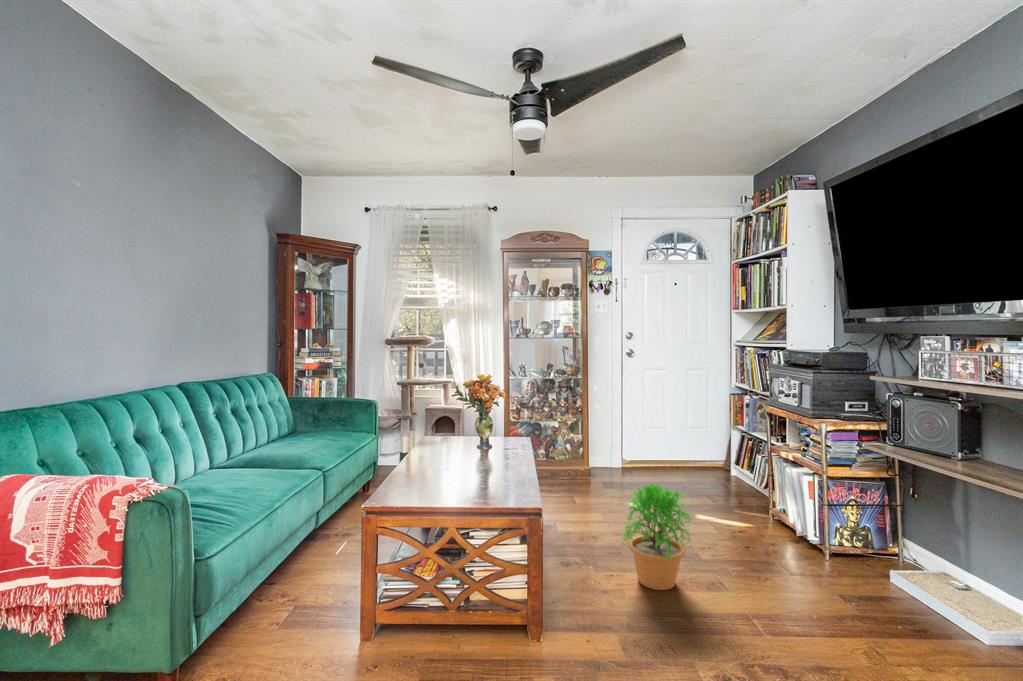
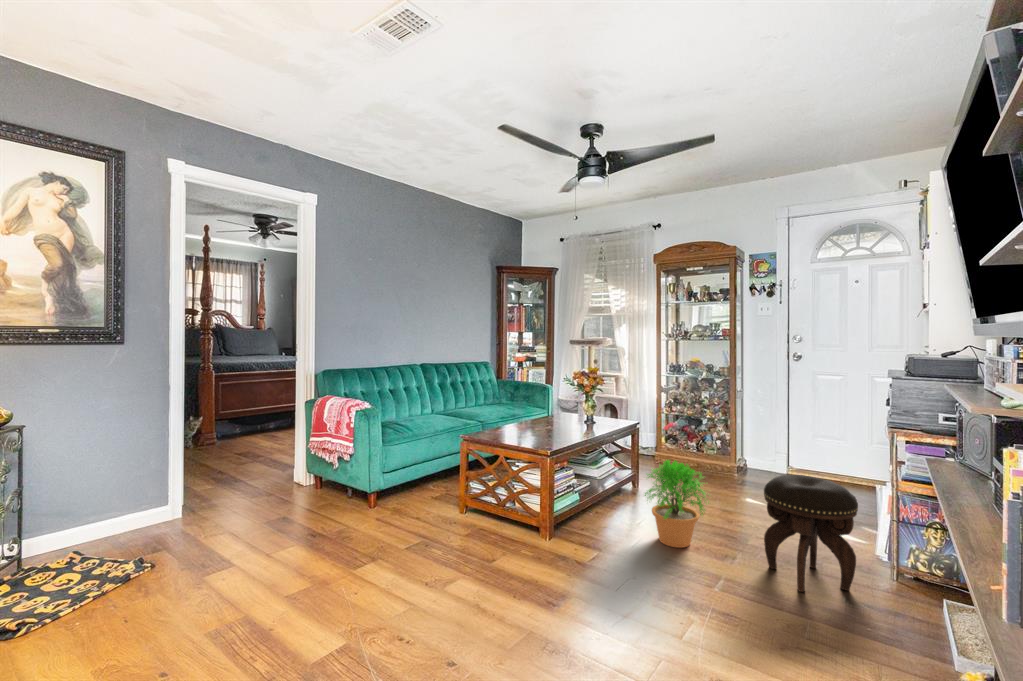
footstool: none [751,478,846,603] -> present [764,474,858,592]

